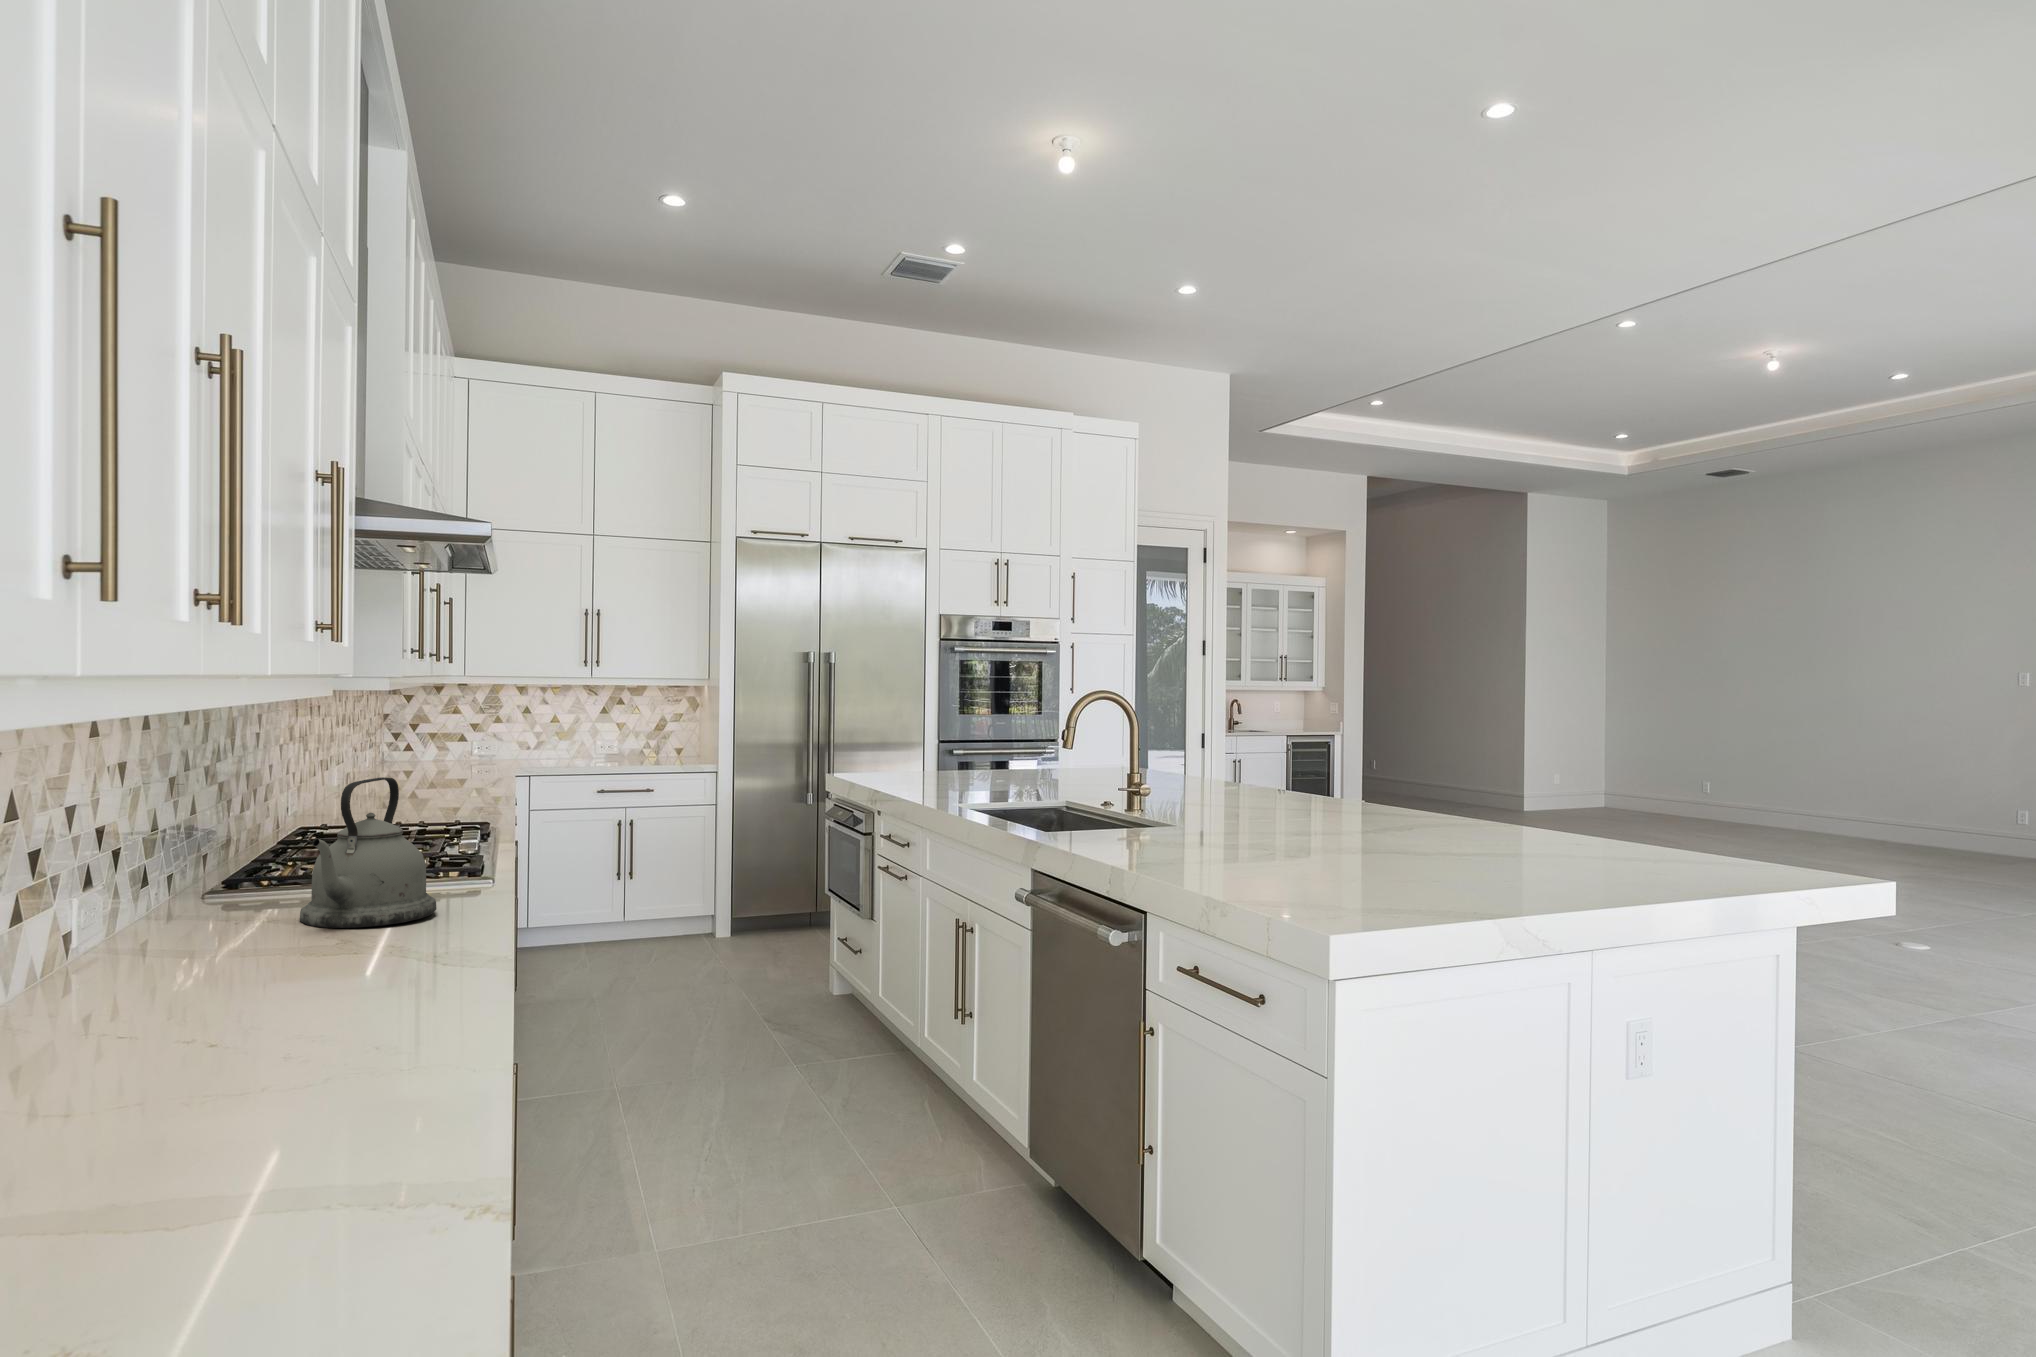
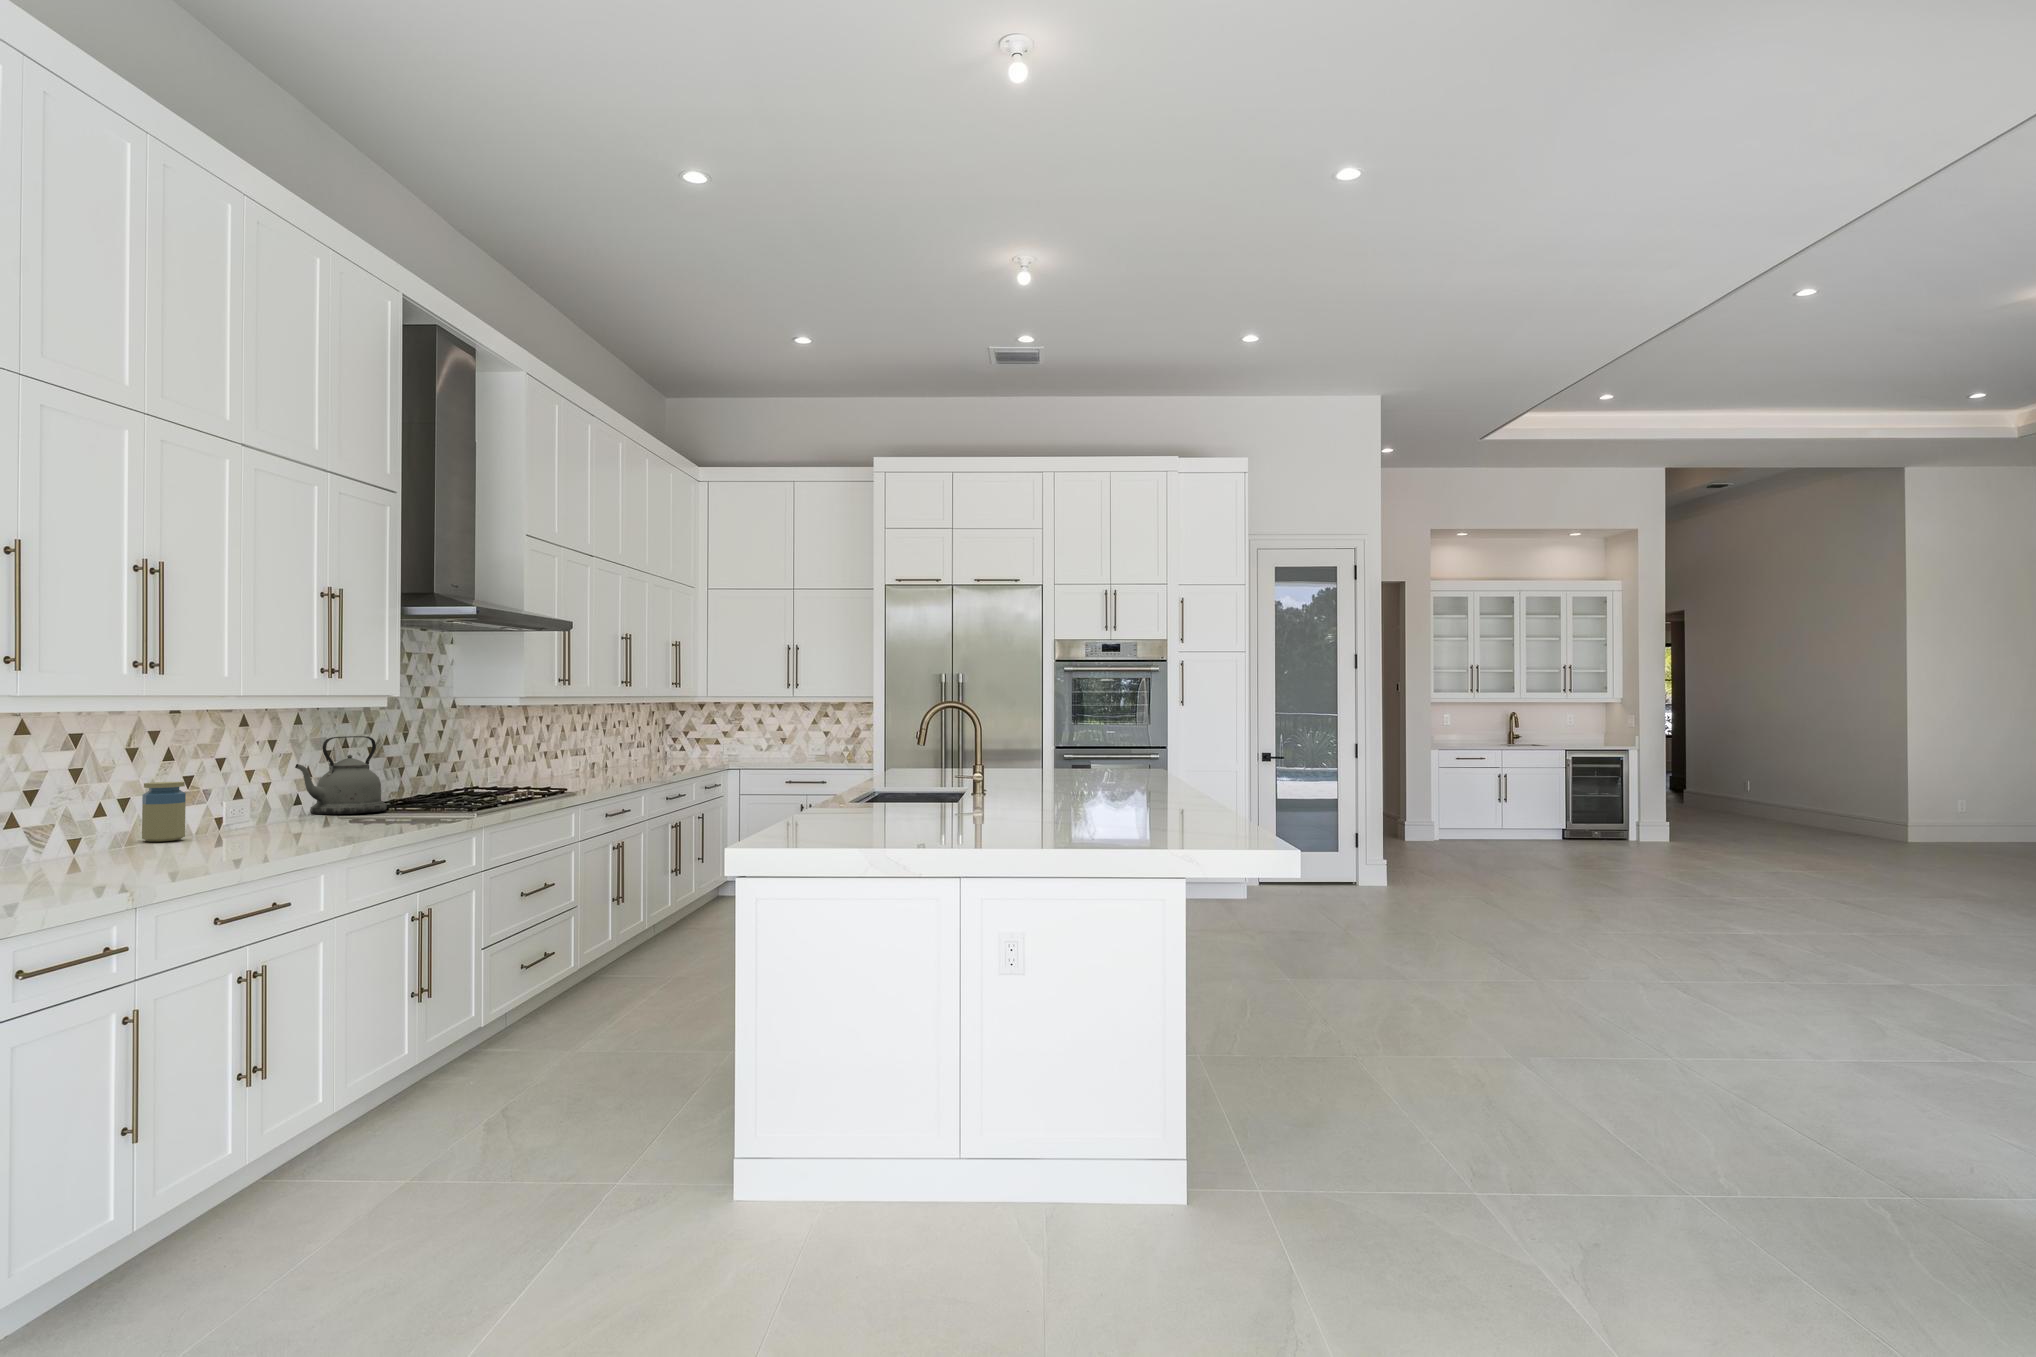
jar: none [292,913,375,1054] -> present [142,782,186,842]

